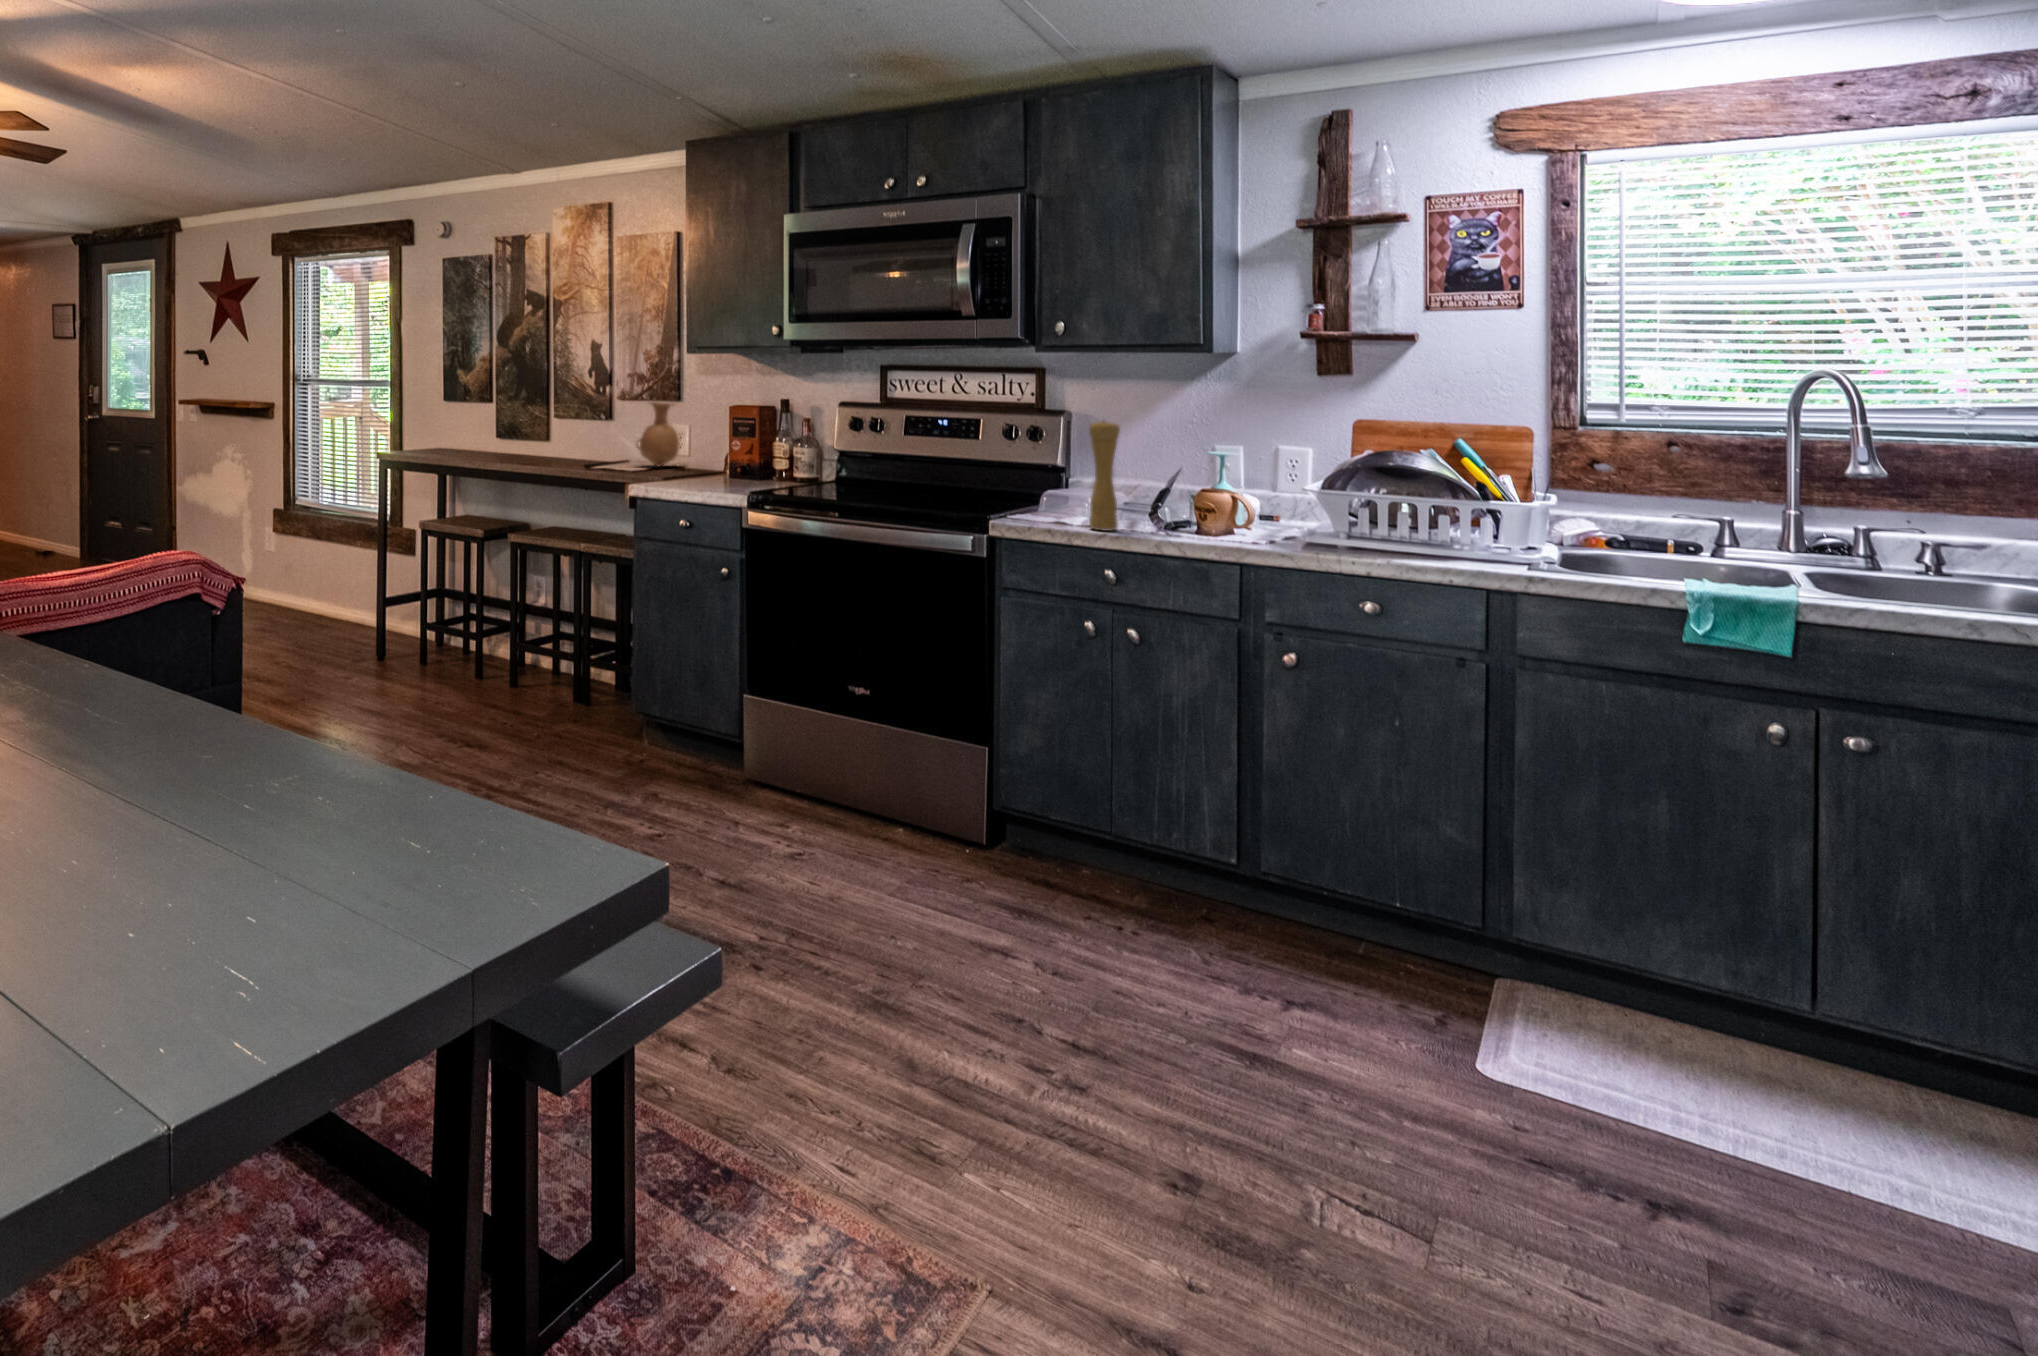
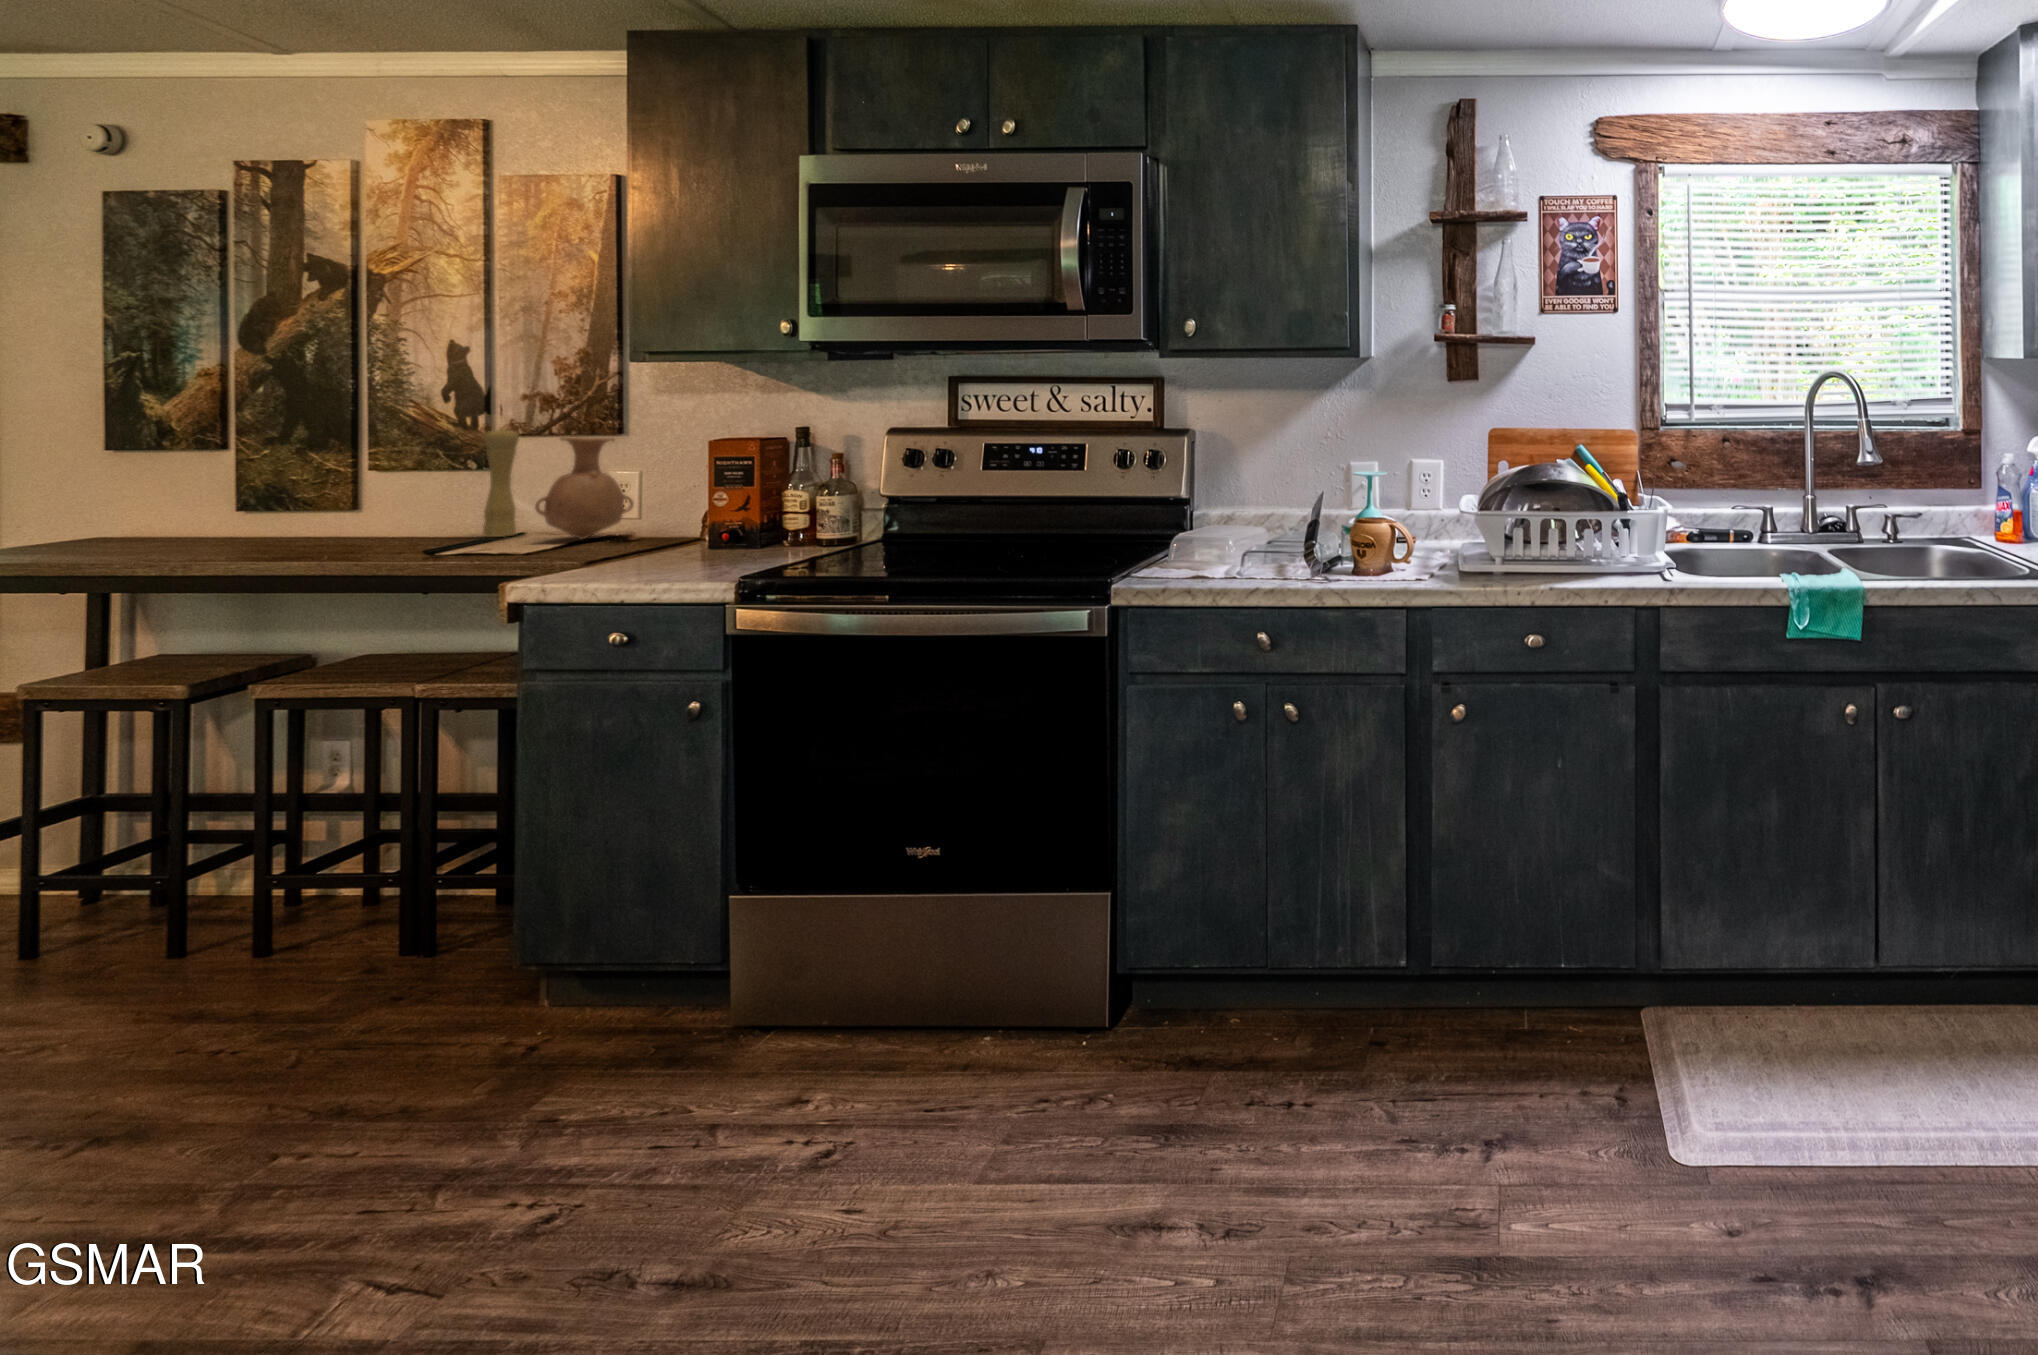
pepper mill: present [1089,421,1120,531] -> present [483,429,519,537]

